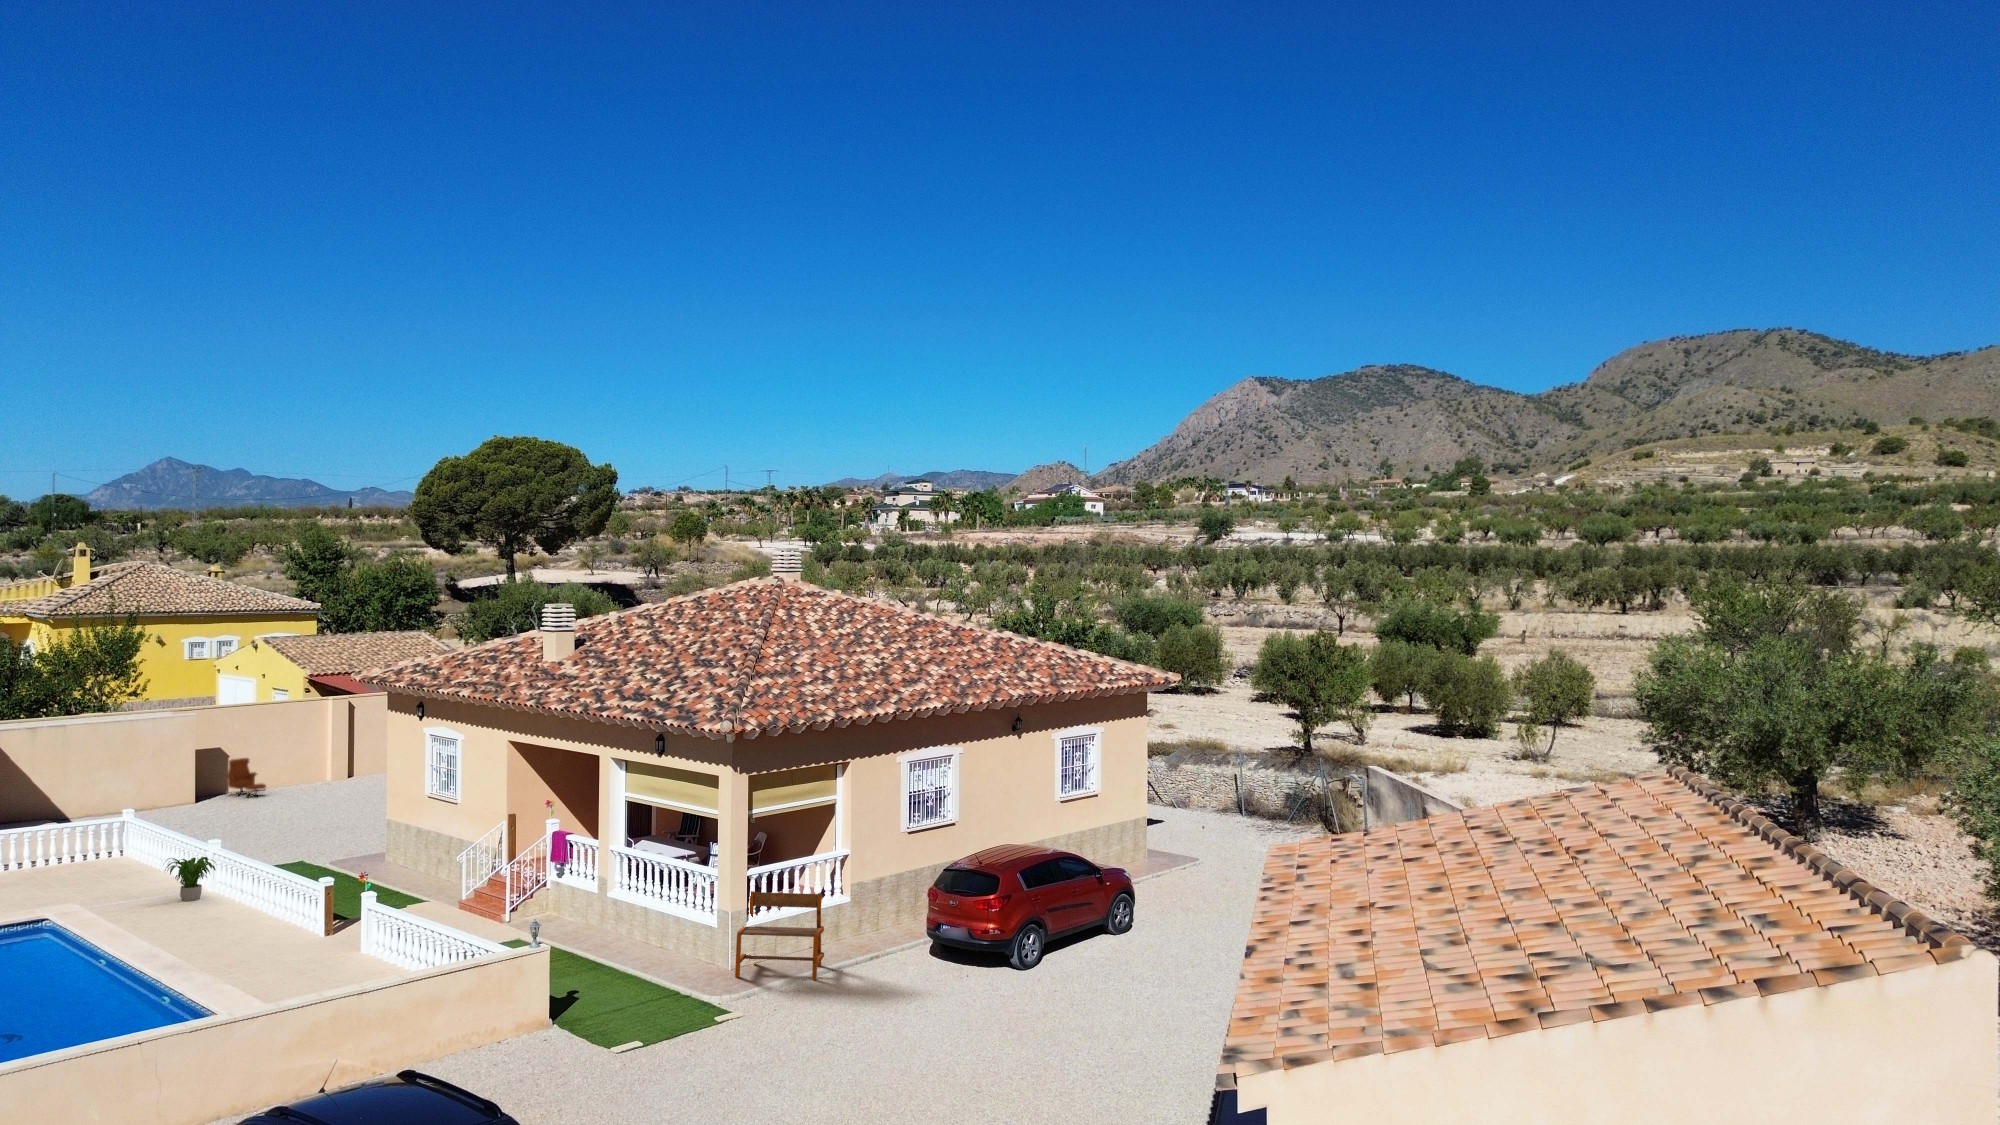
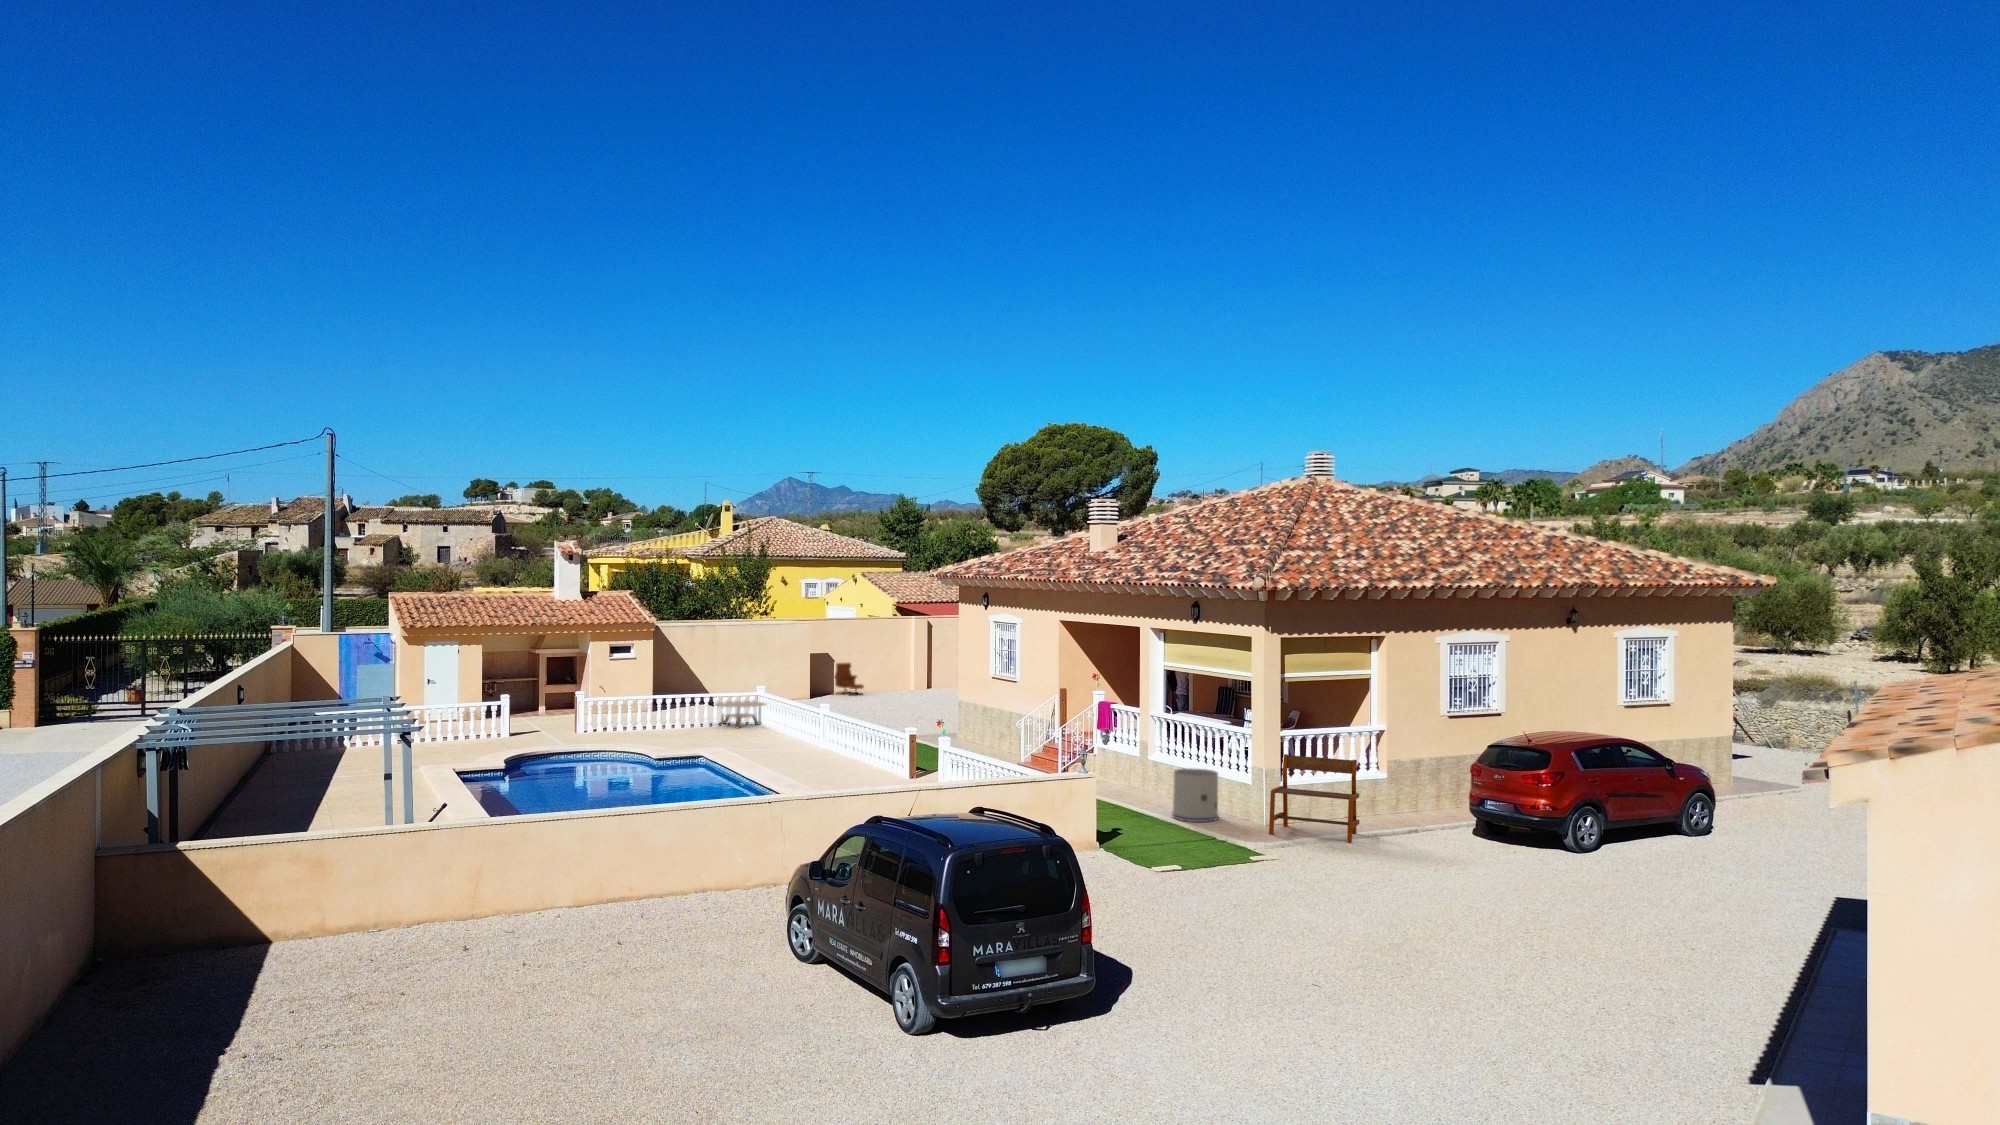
round table: none [57,835,134,873] -> present [715,702,766,728]
potted plant: present [165,857,215,901] -> none [786,712,827,749]
trash can: none [634,909,683,969] -> present [1172,769,1218,822]

